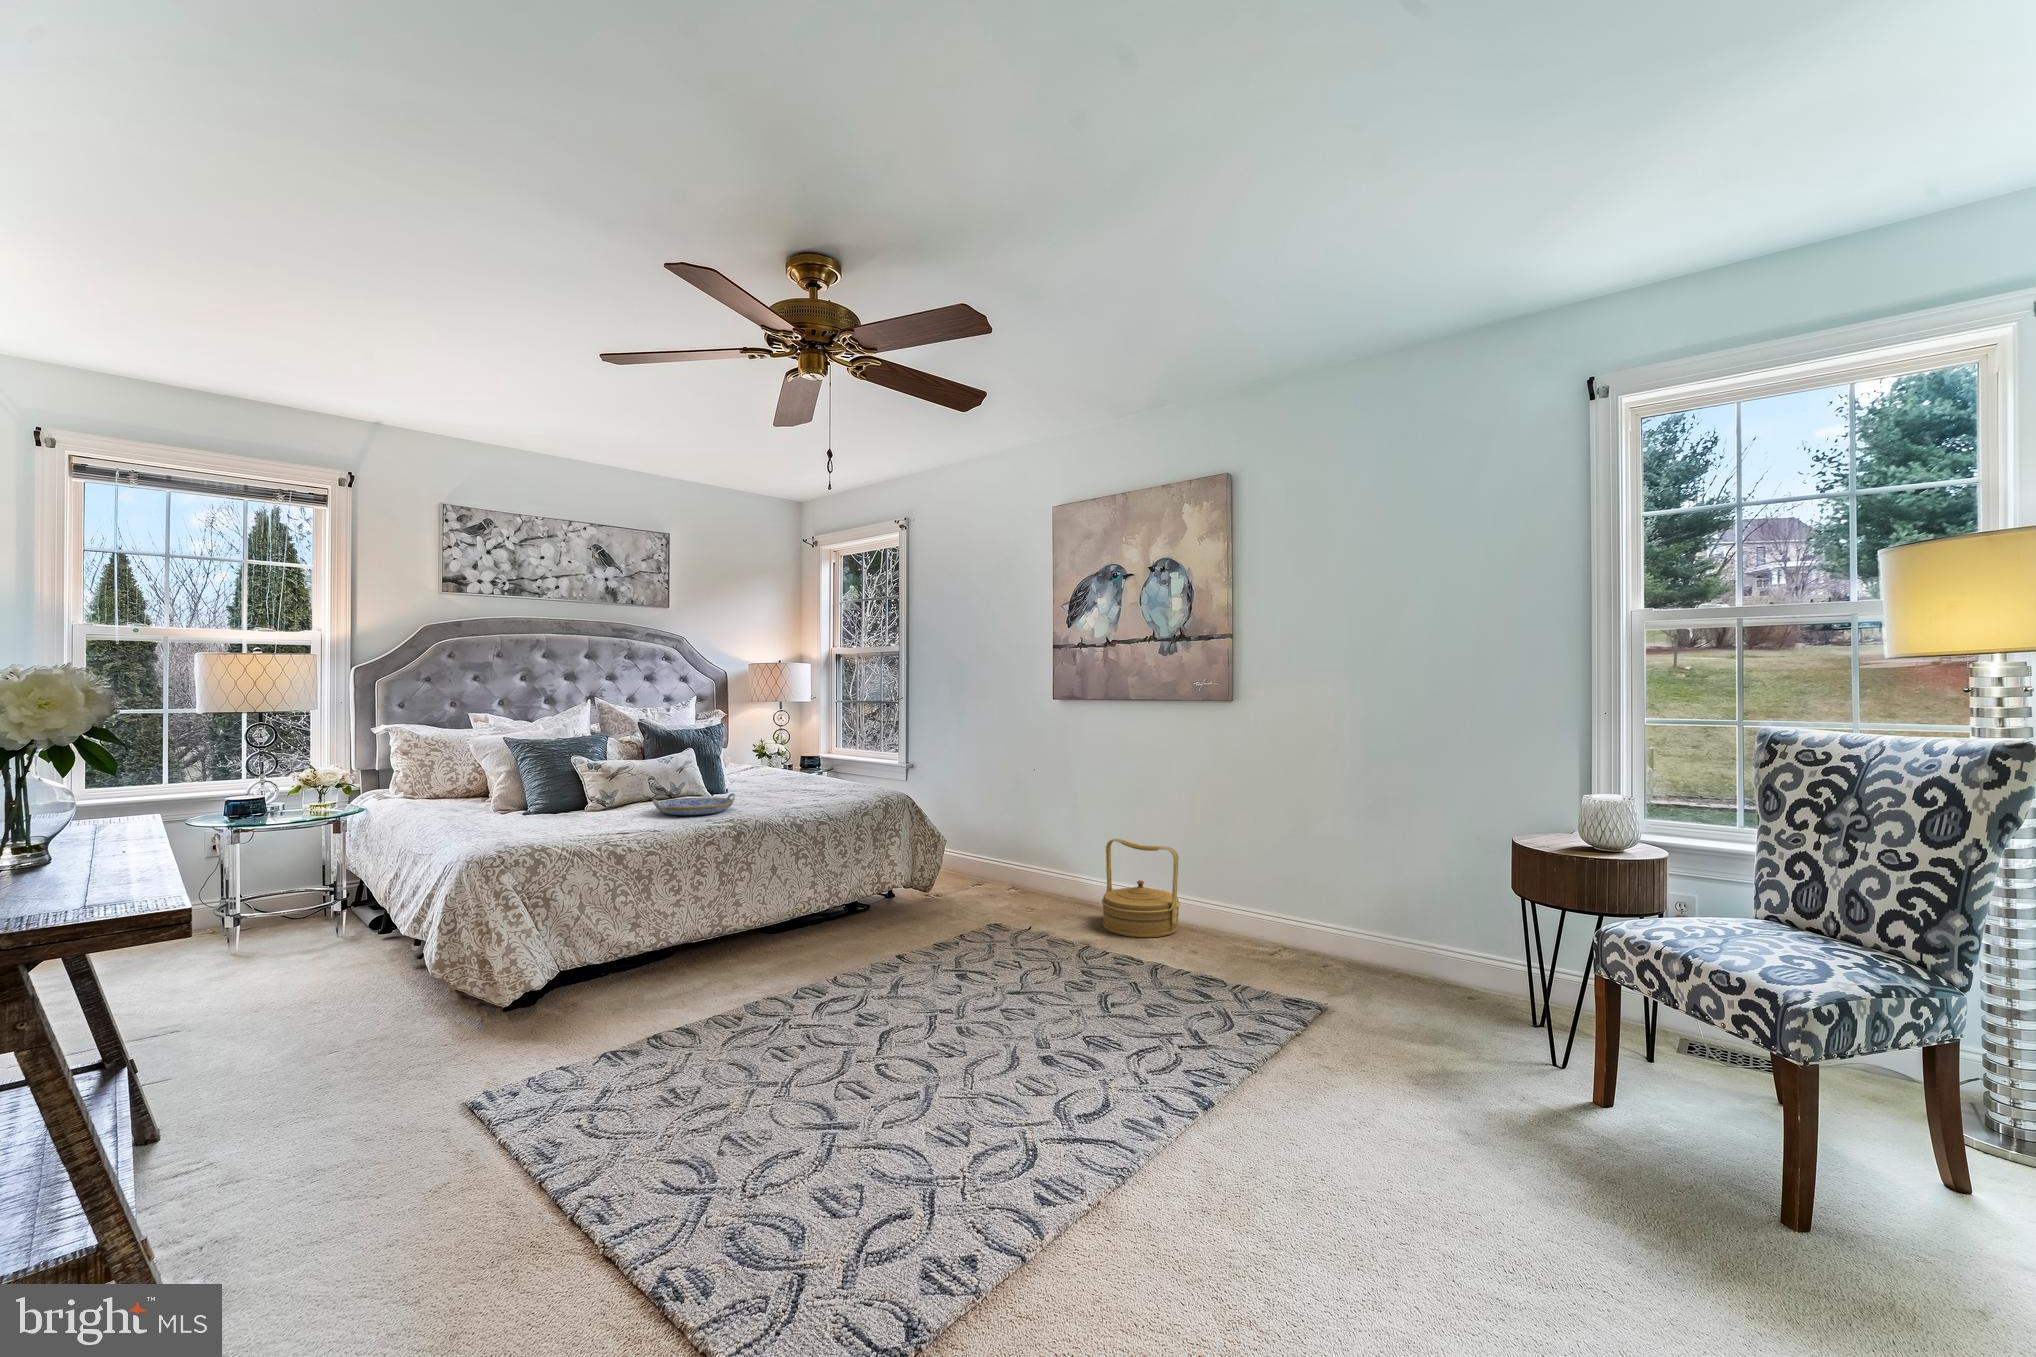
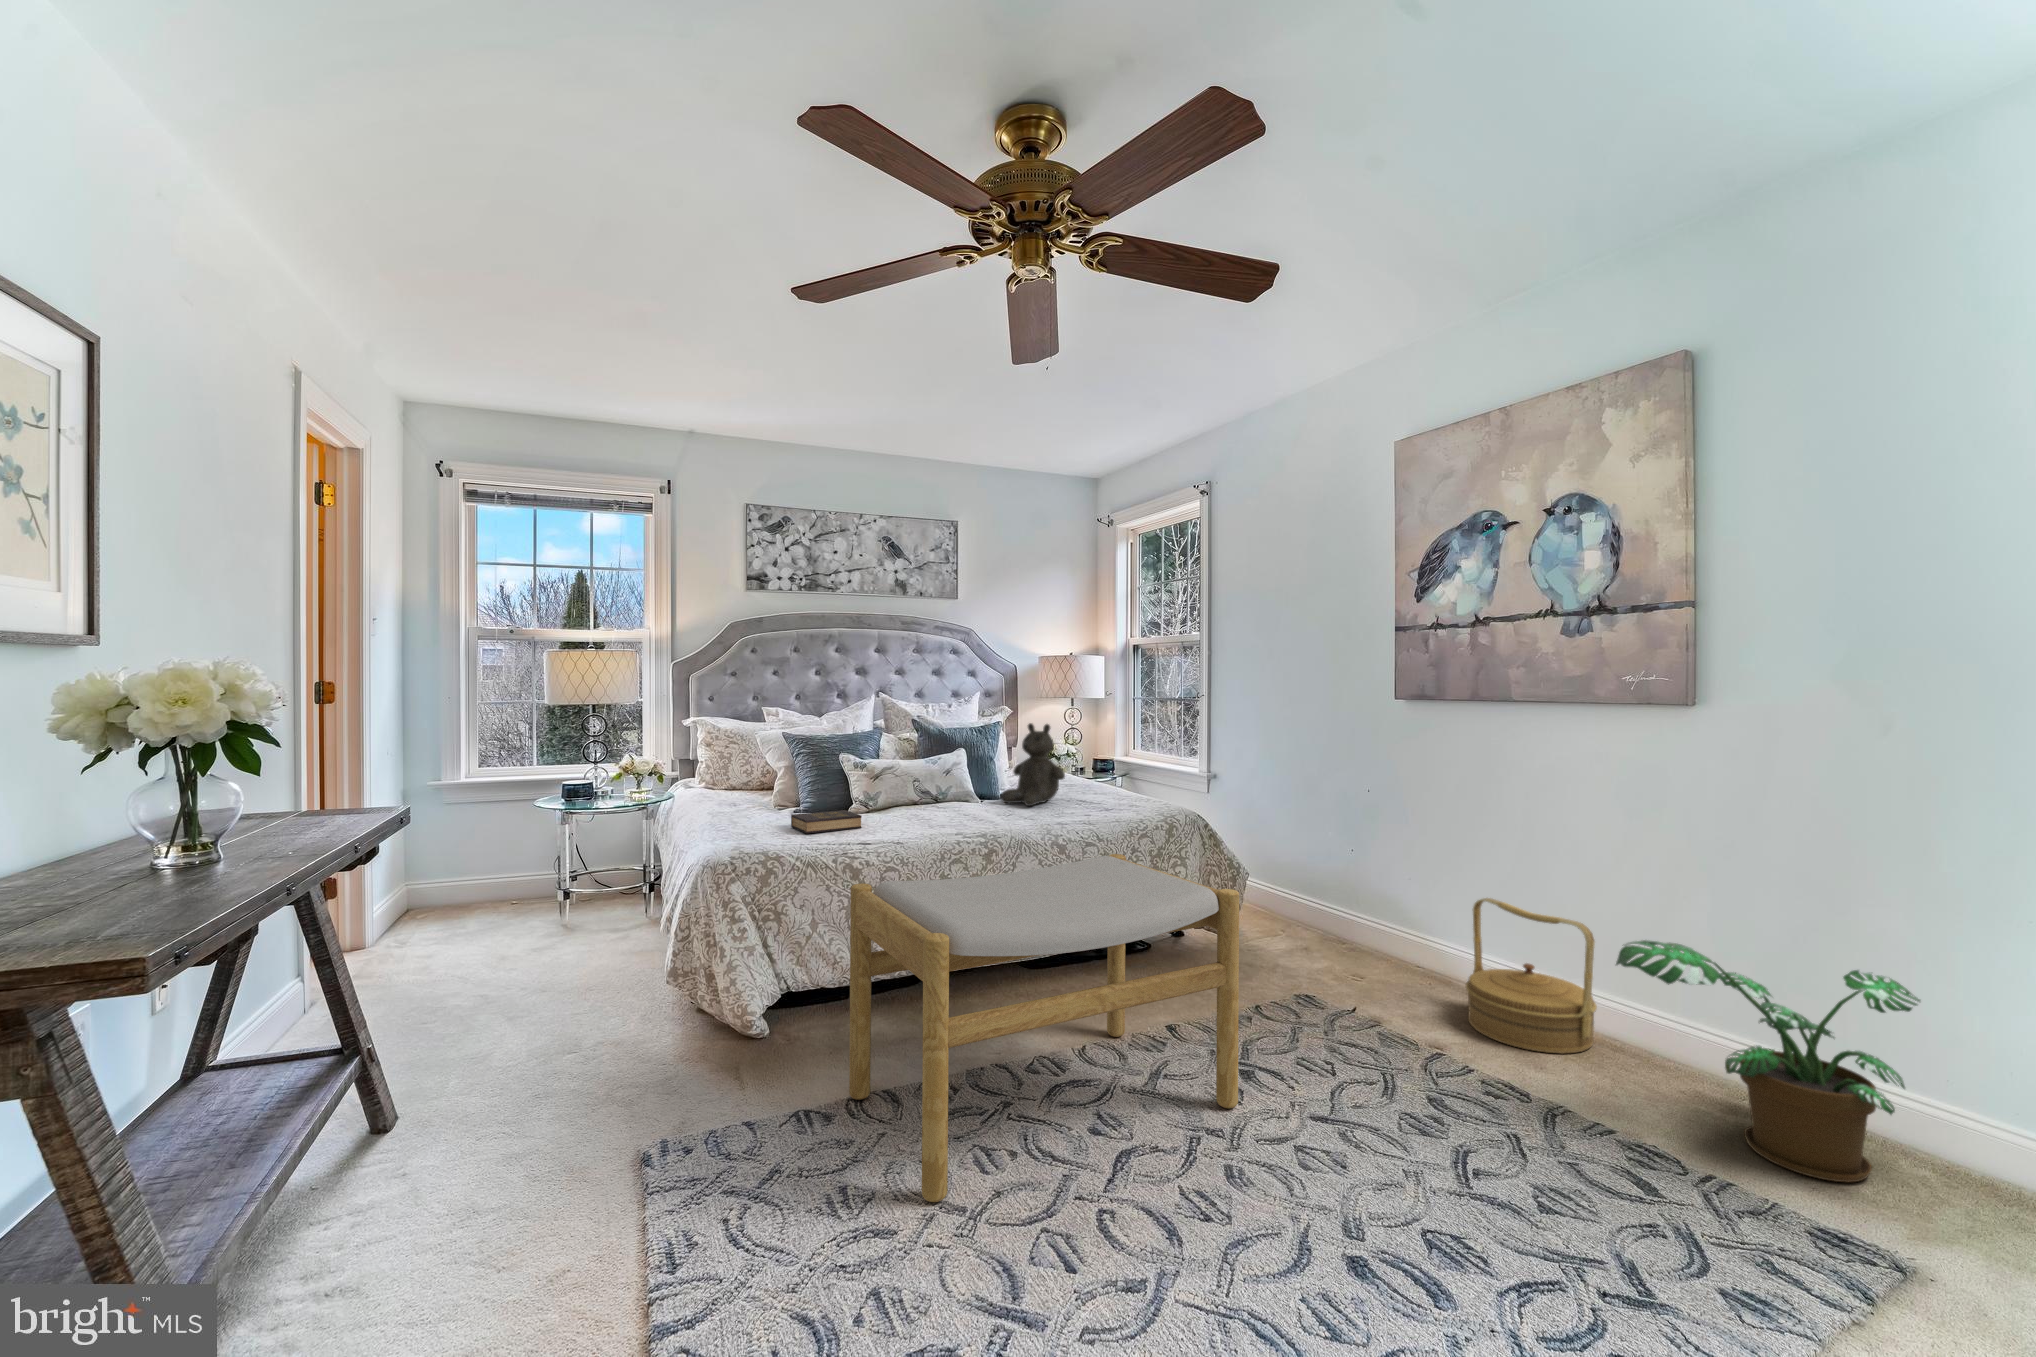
teddy bear: none [735,723,795,796] -> present [1000,723,1065,806]
serving tray: present [653,793,736,815] -> none [903,803,992,827]
hardback book: none [539,806,614,828] -> present [791,810,862,833]
footstool: none [646,823,960,1084] -> present [849,854,1239,1202]
potted plant: none [1189,850,1337,977] -> present [1616,940,1920,1182]

